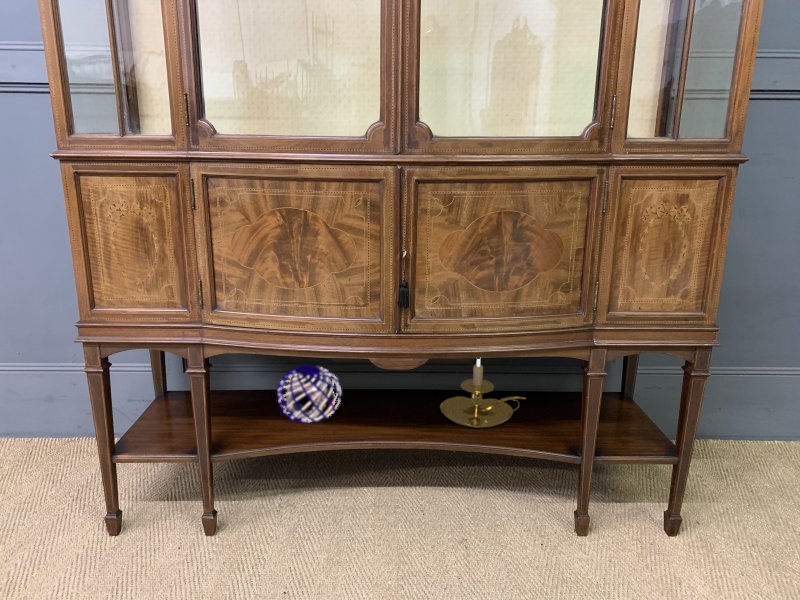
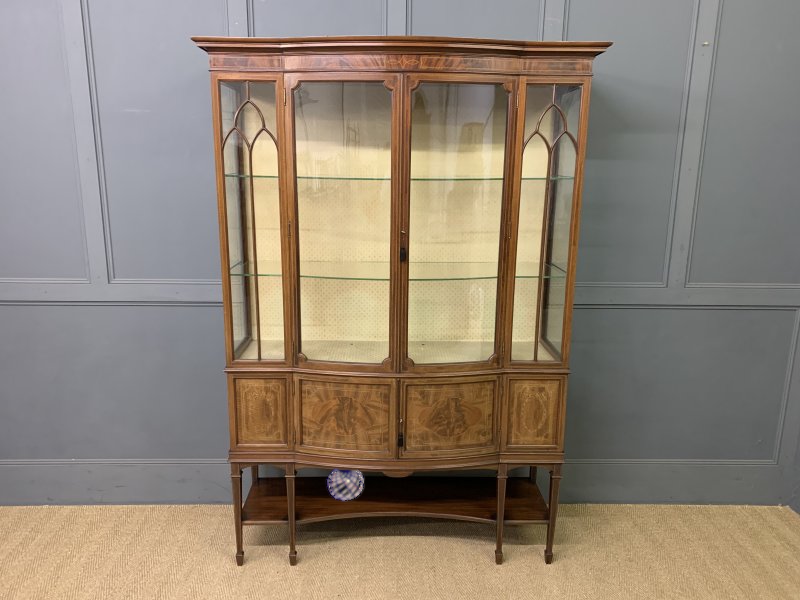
candle holder: present [440,359,526,428] -> none [421,456,469,503]

